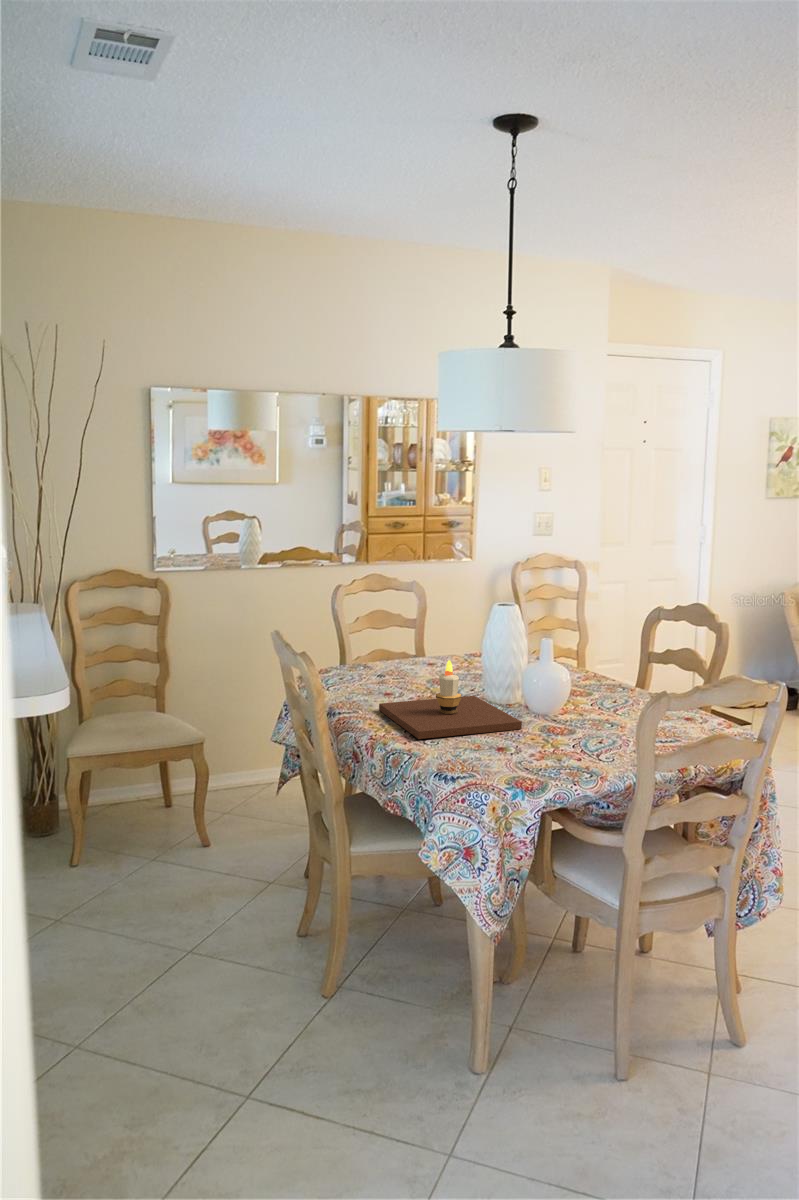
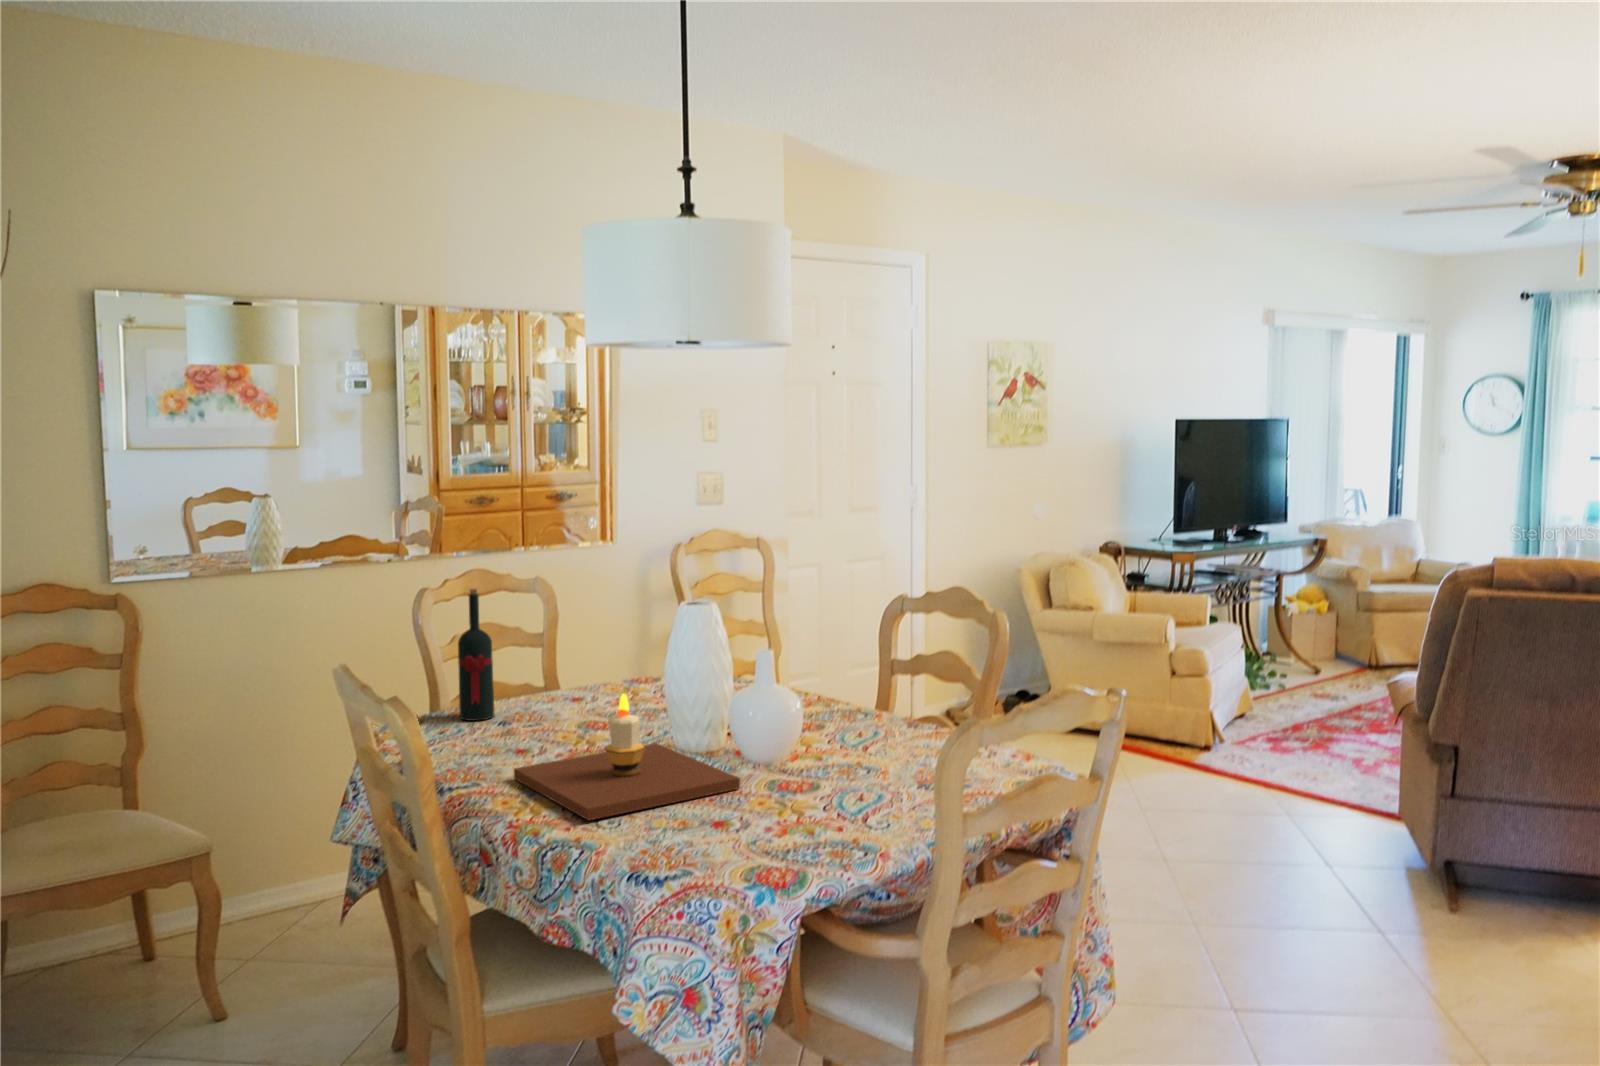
wine bottle: none [354,587,376,673] -> present [458,588,495,721]

